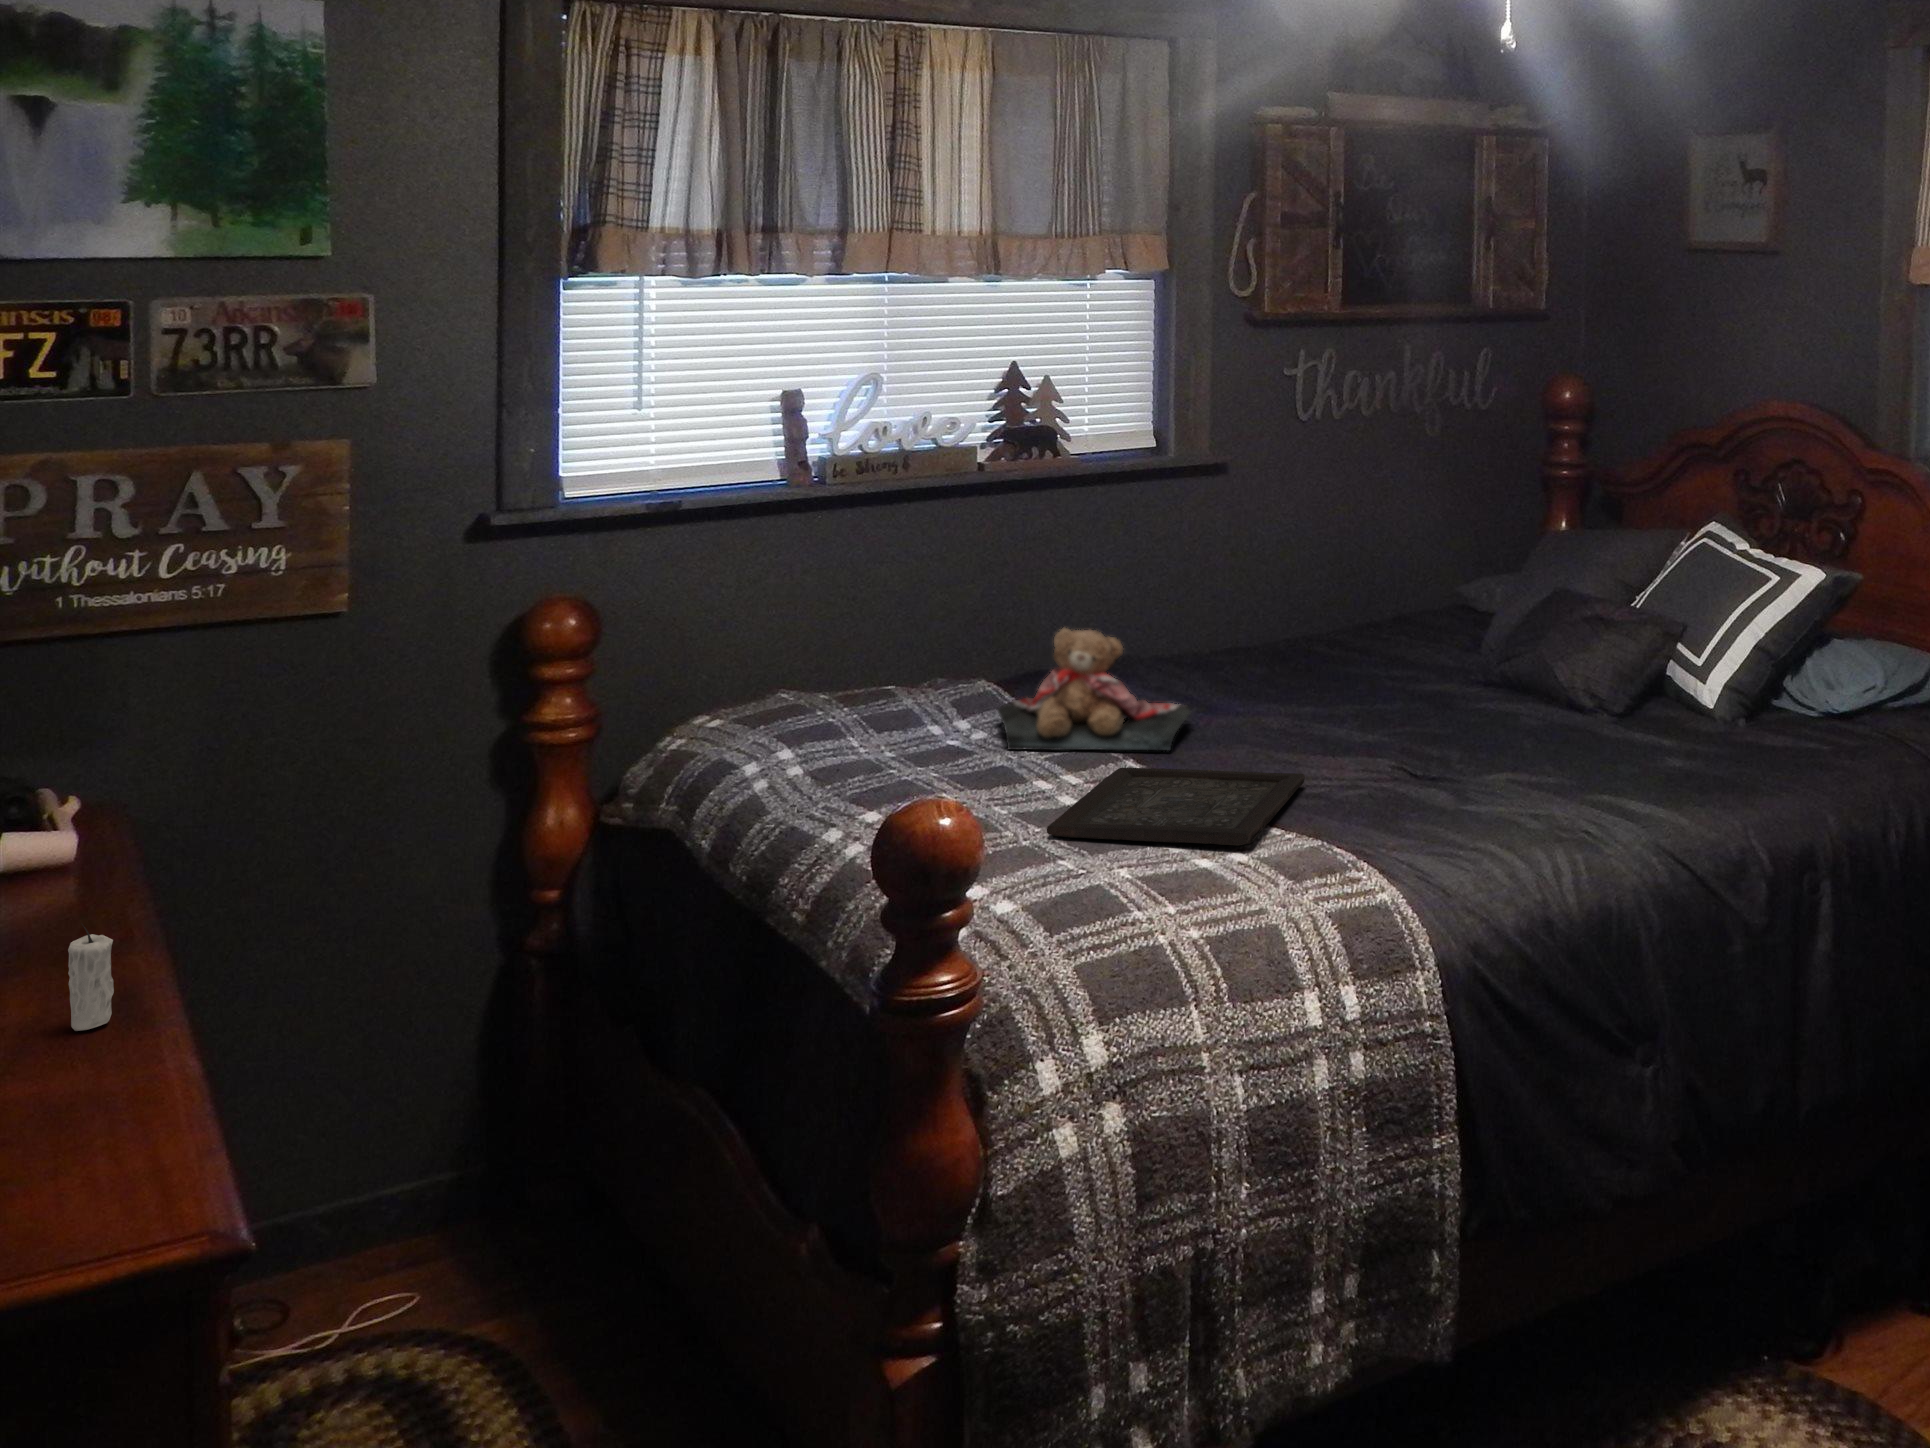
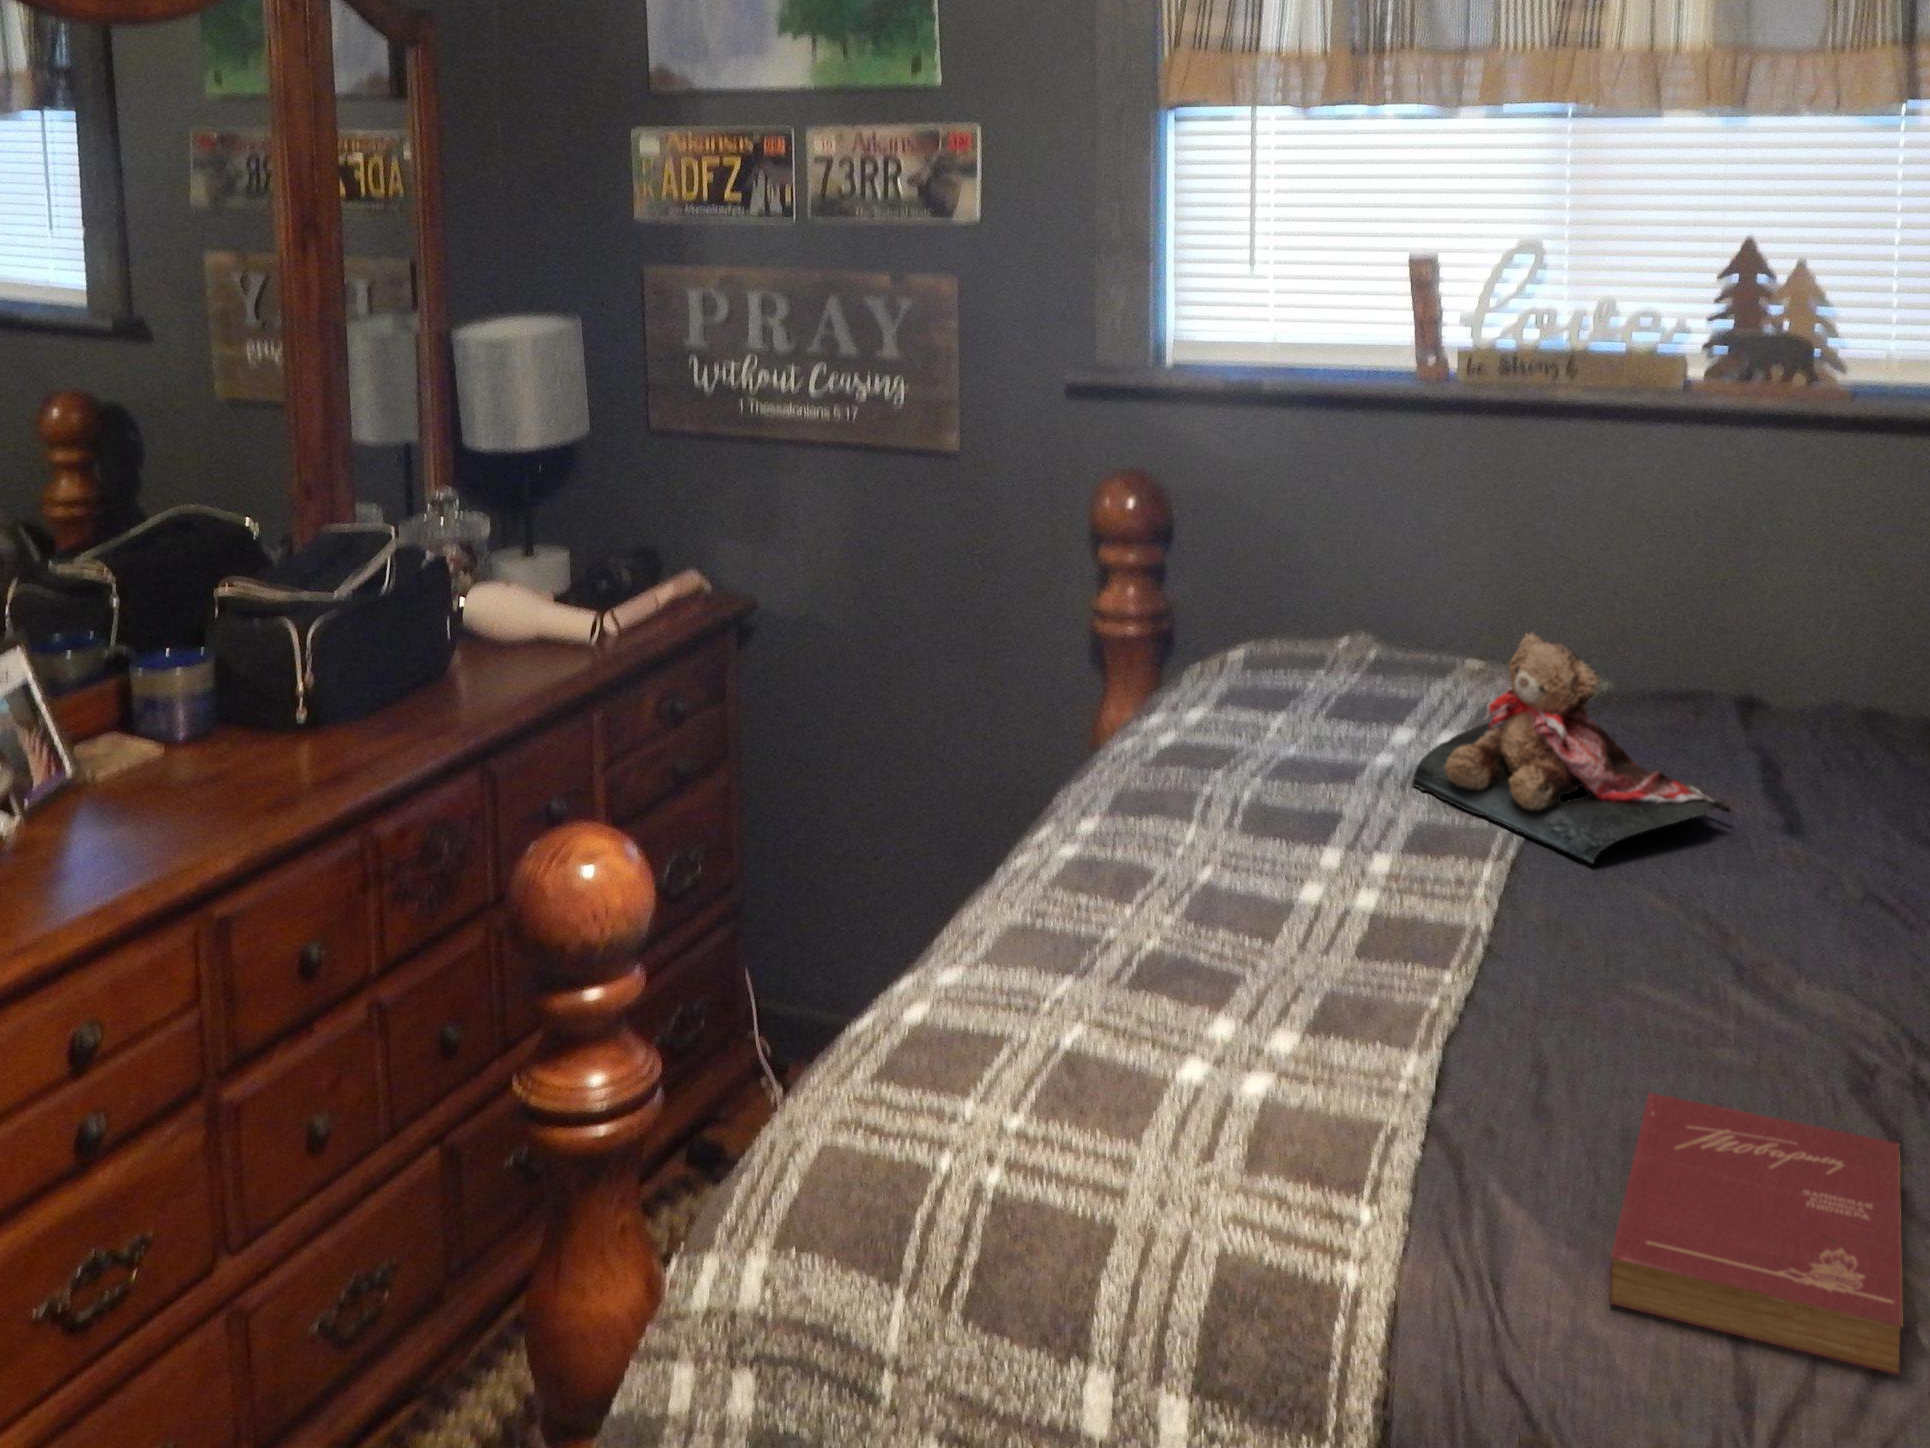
tray: present [1047,767,1305,845] -> none [1167,865,1656,1066]
book: none [1385,782,1579,862] -> present [1609,1093,1902,1375]
candle: present [68,926,114,1031] -> none [270,688,309,786]

